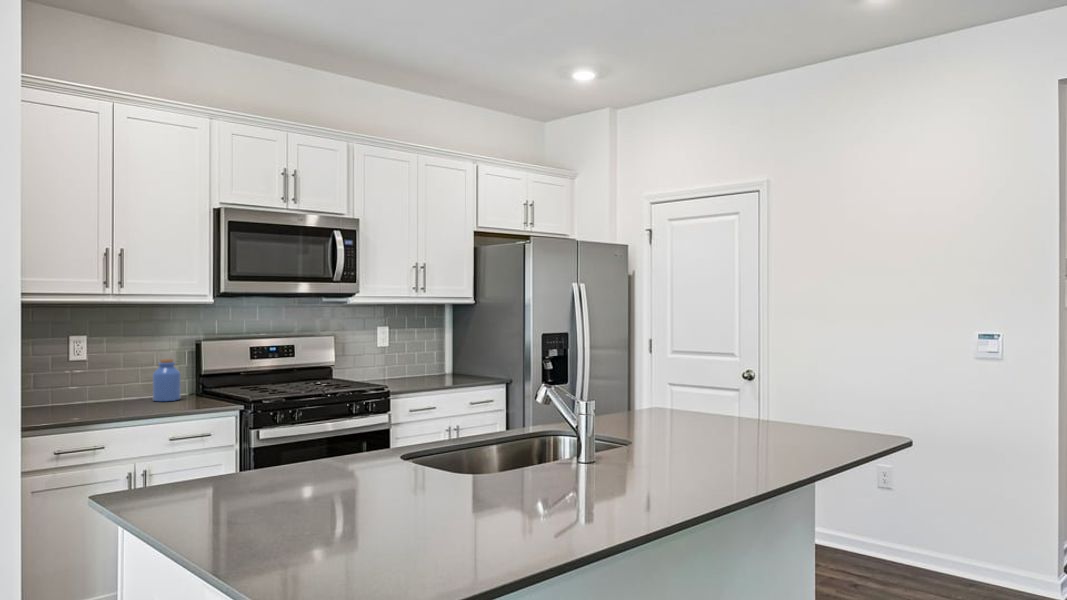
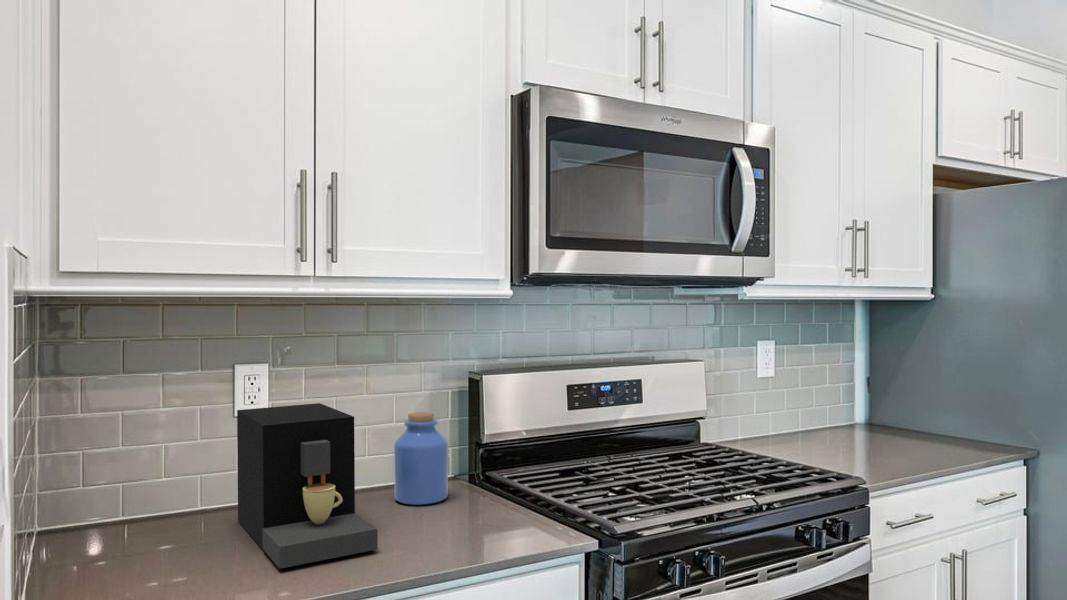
coffee maker: none [73,353,141,414] -> present [237,403,378,569]

